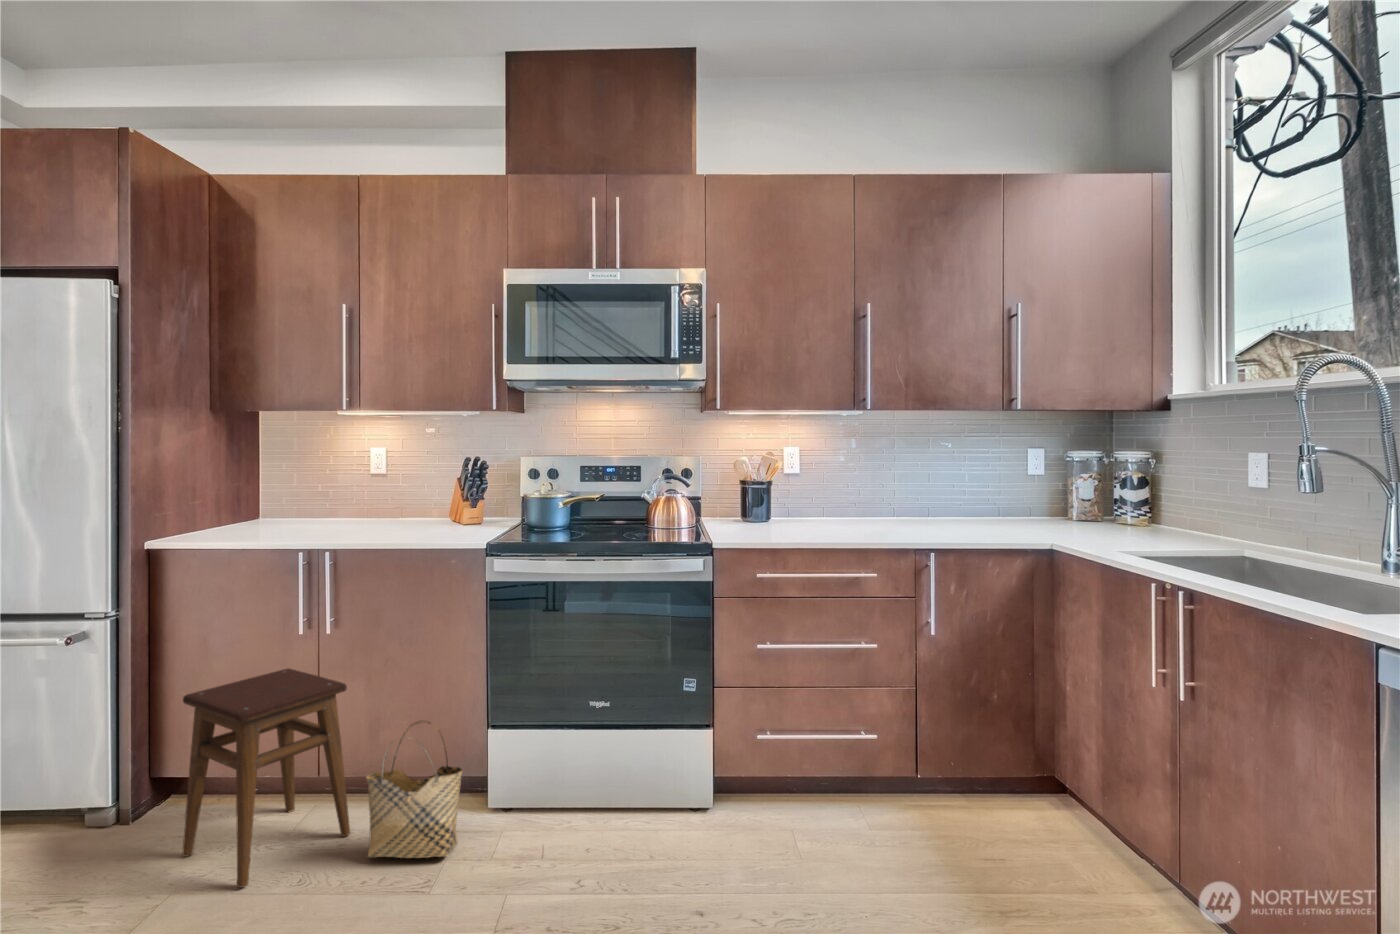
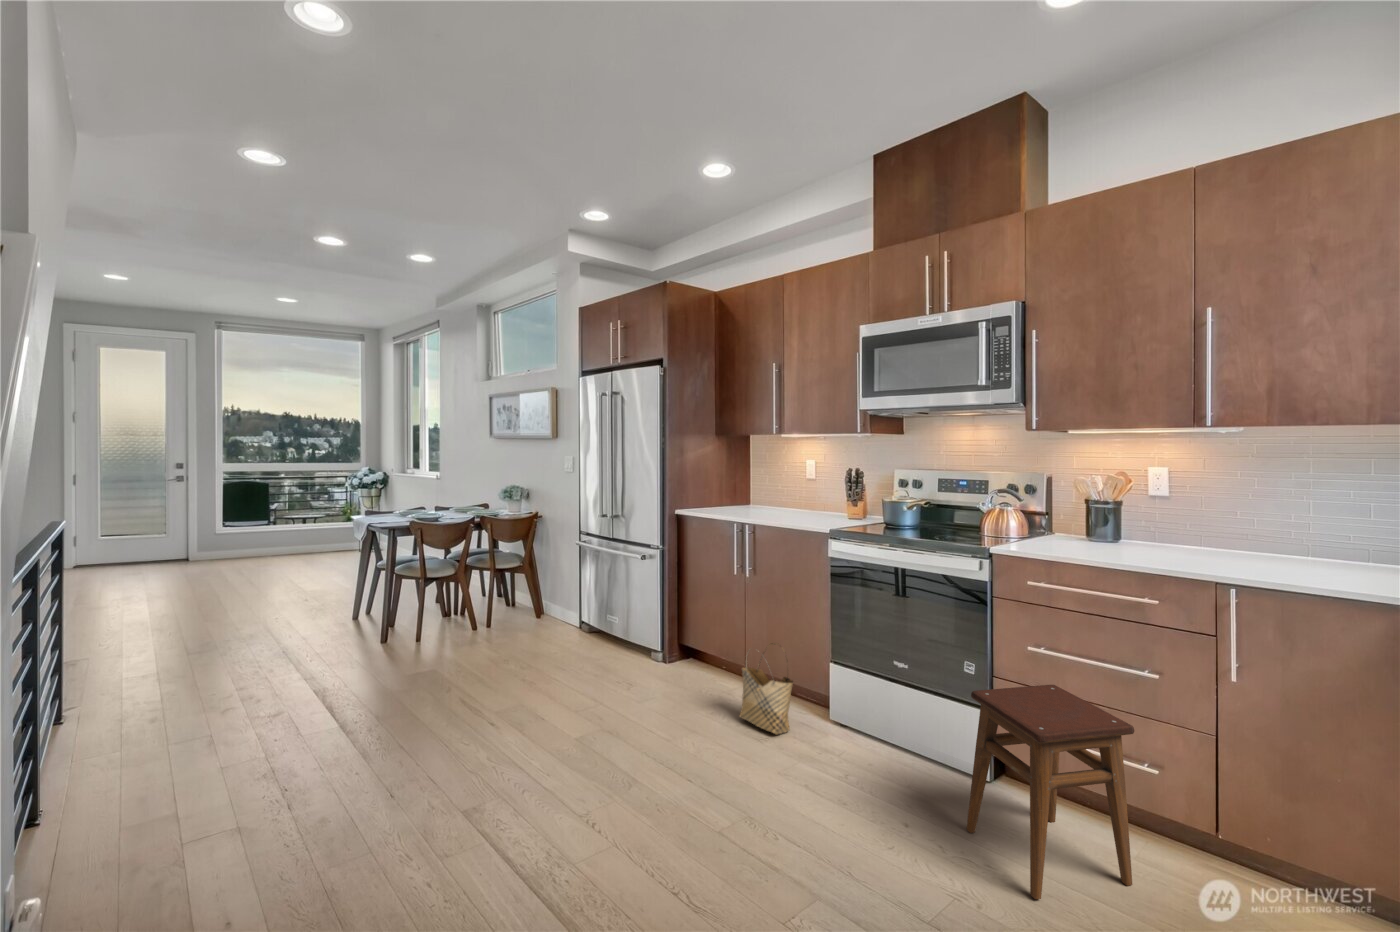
stool: present [183,668,350,888] -> present [967,685,1134,899]

